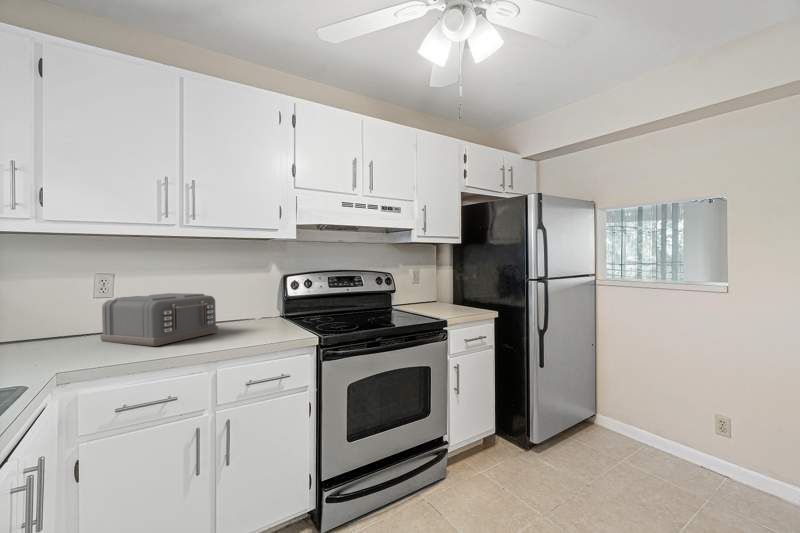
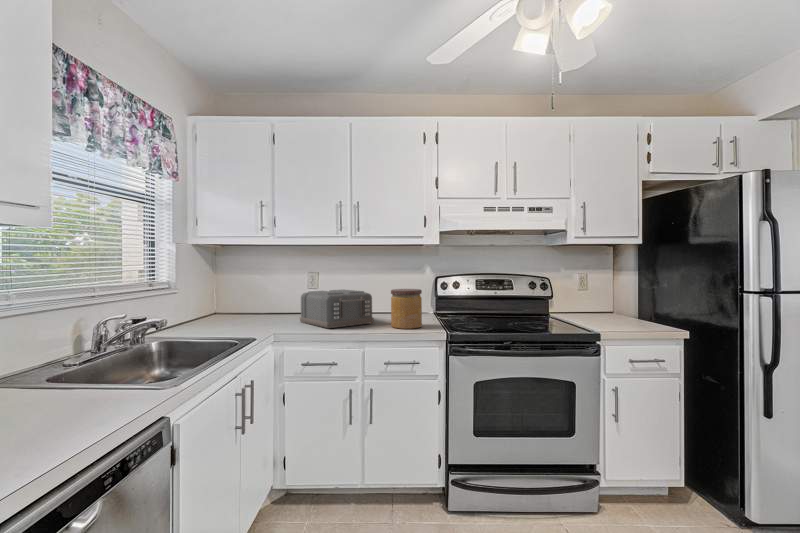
jar: none [243,288,283,336] -> present [391,289,422,329]

